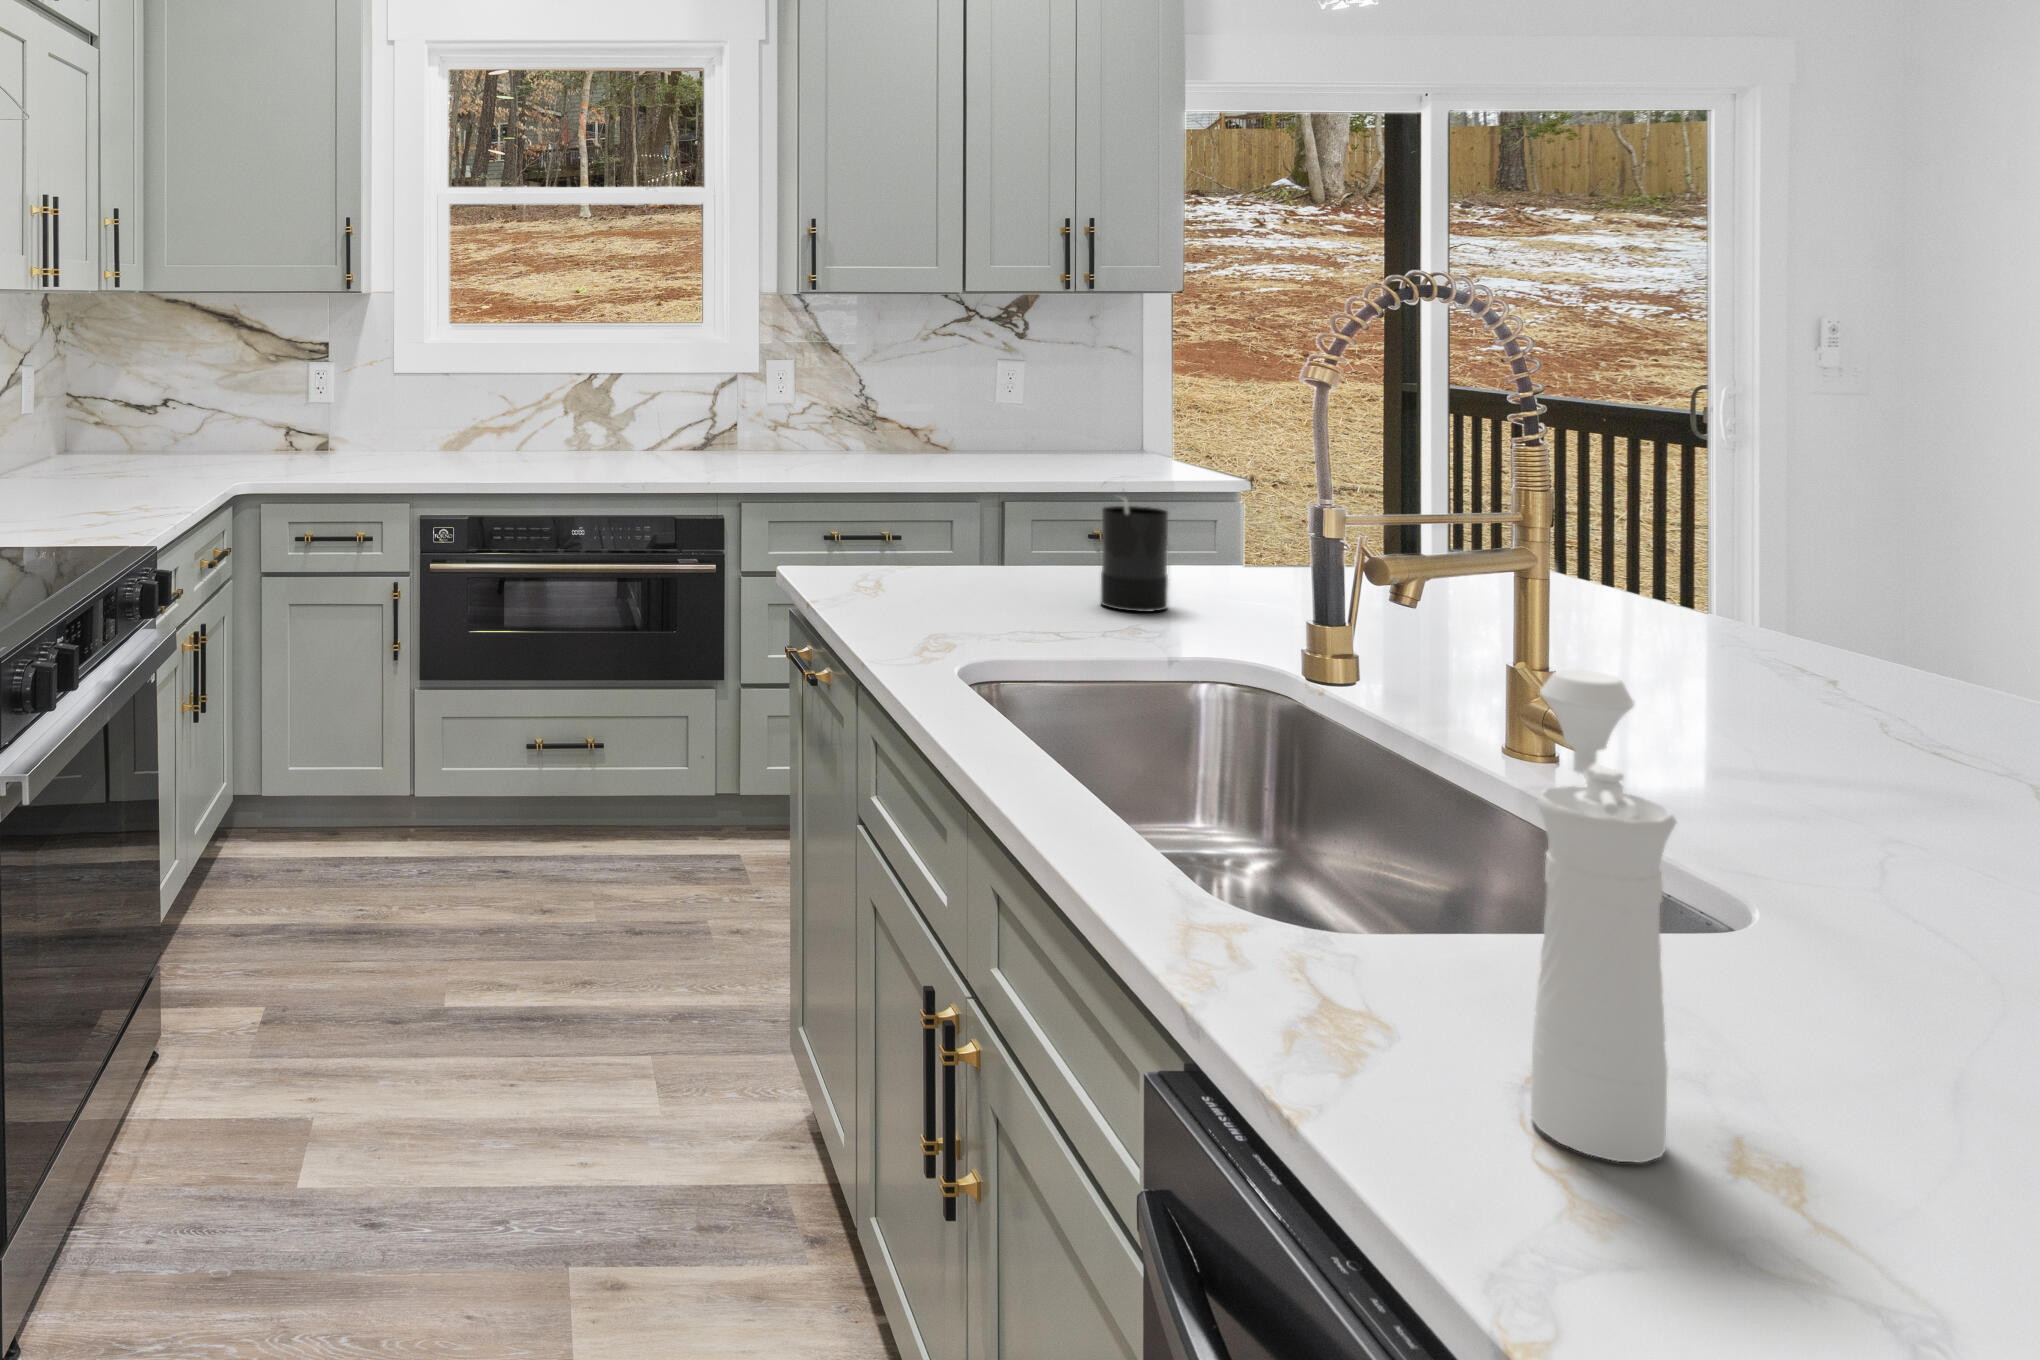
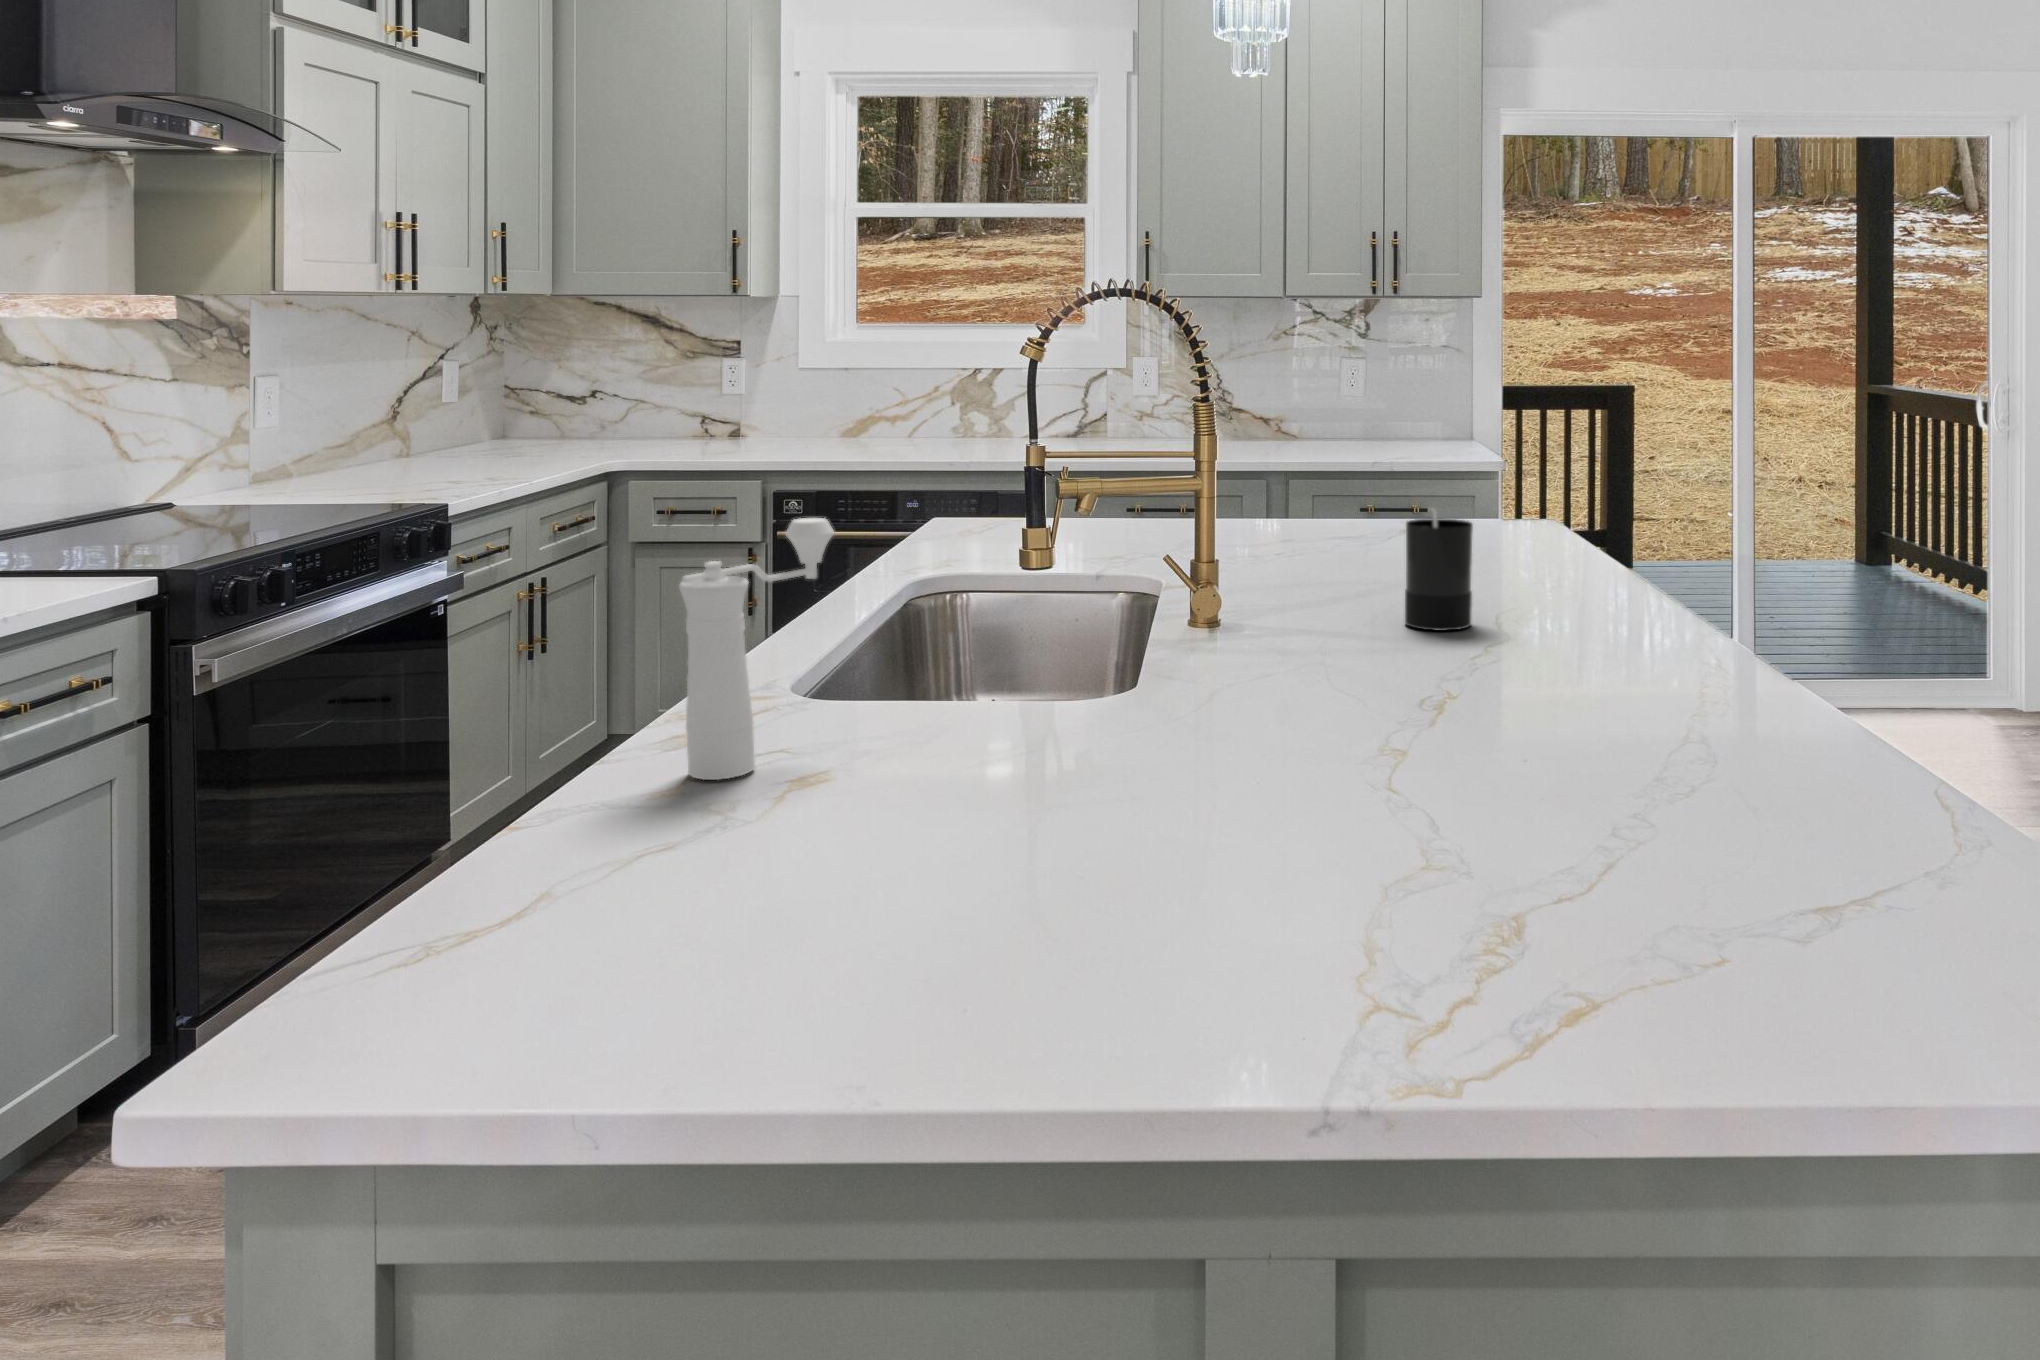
candle: present [1101,499,1168,612] -> present [1405,509,1473,631]

